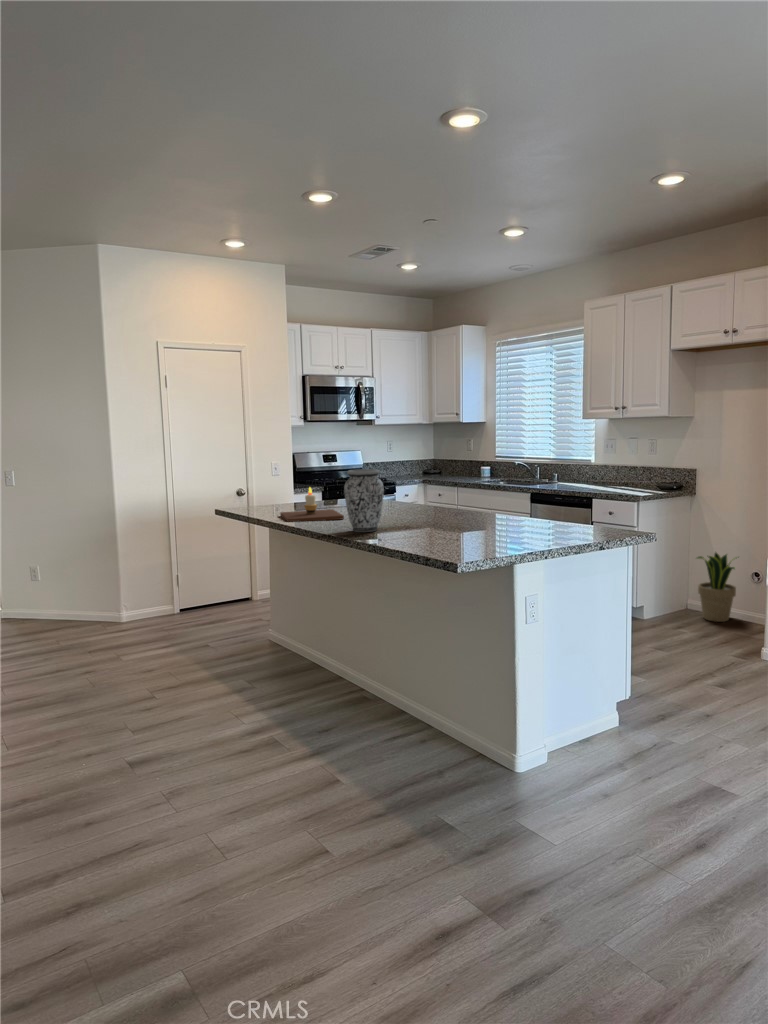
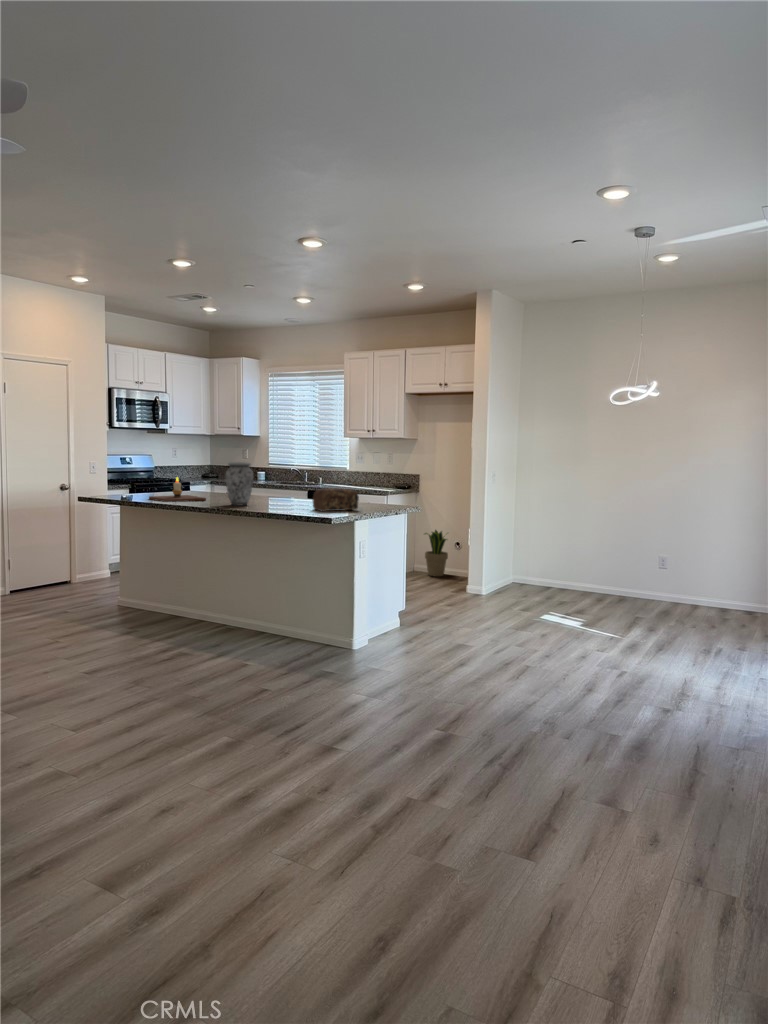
bread loaf: none [449,512,522,551] -> present [313,488,359,511]

